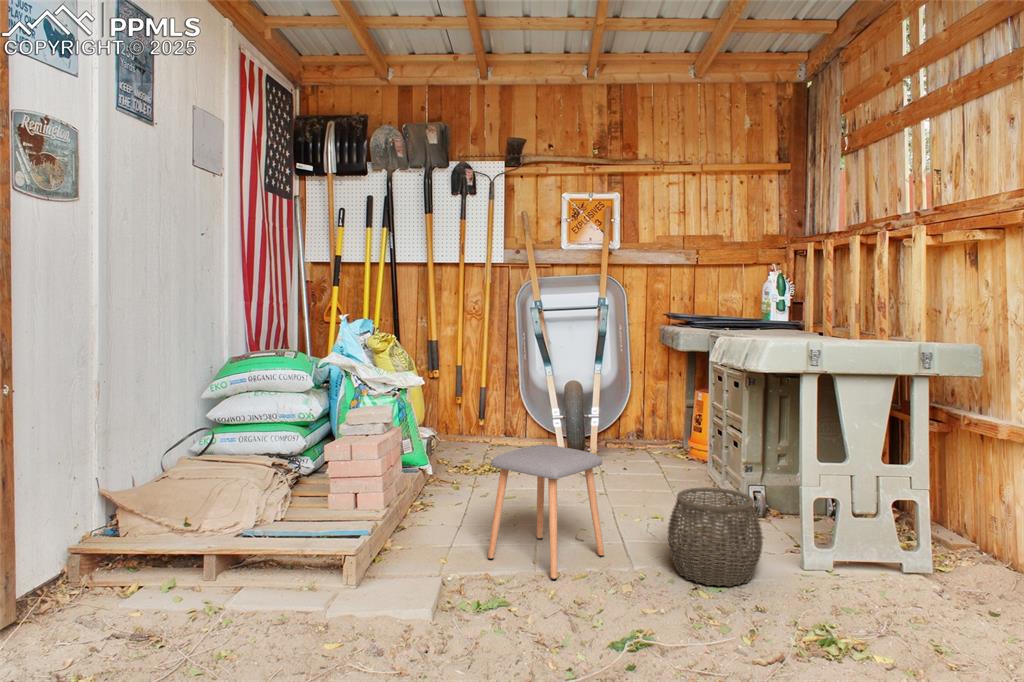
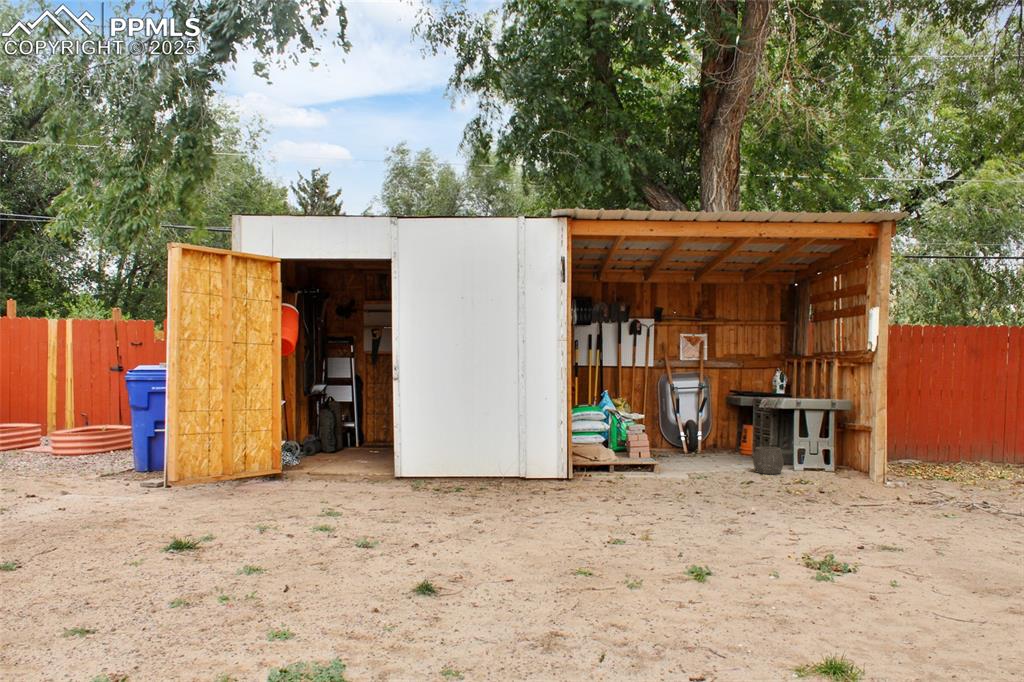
stool: present [488,445,604,580] -> none [693,434,731,473]

